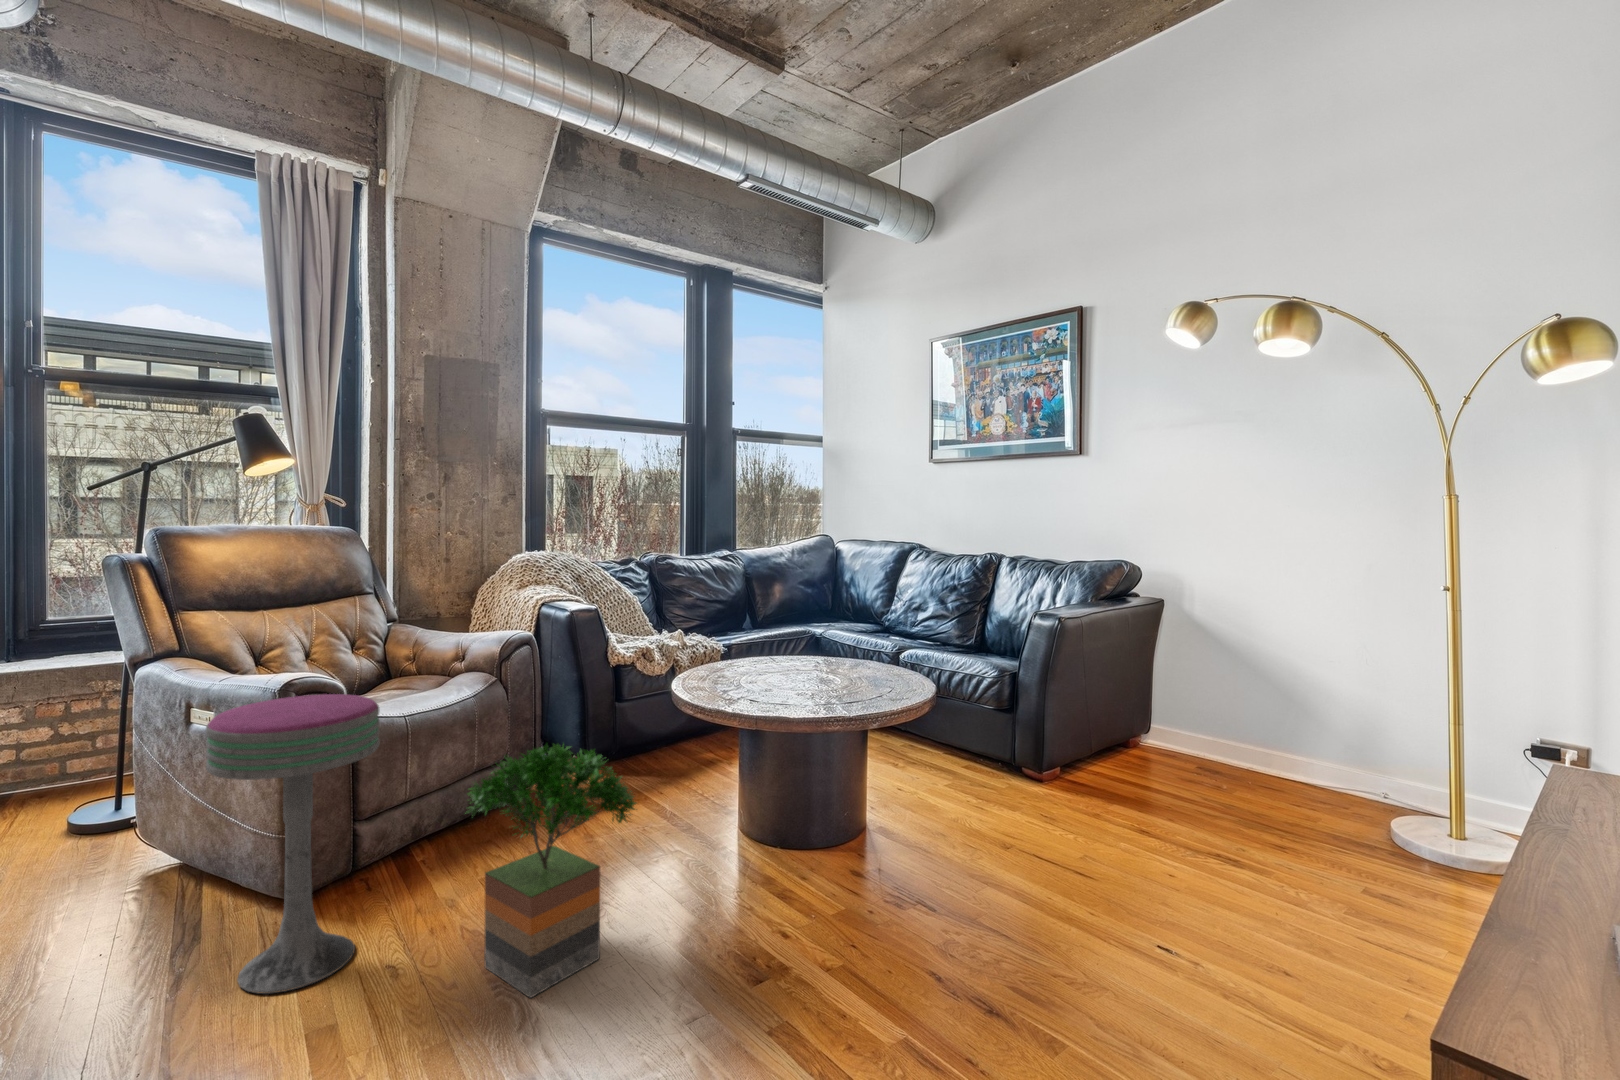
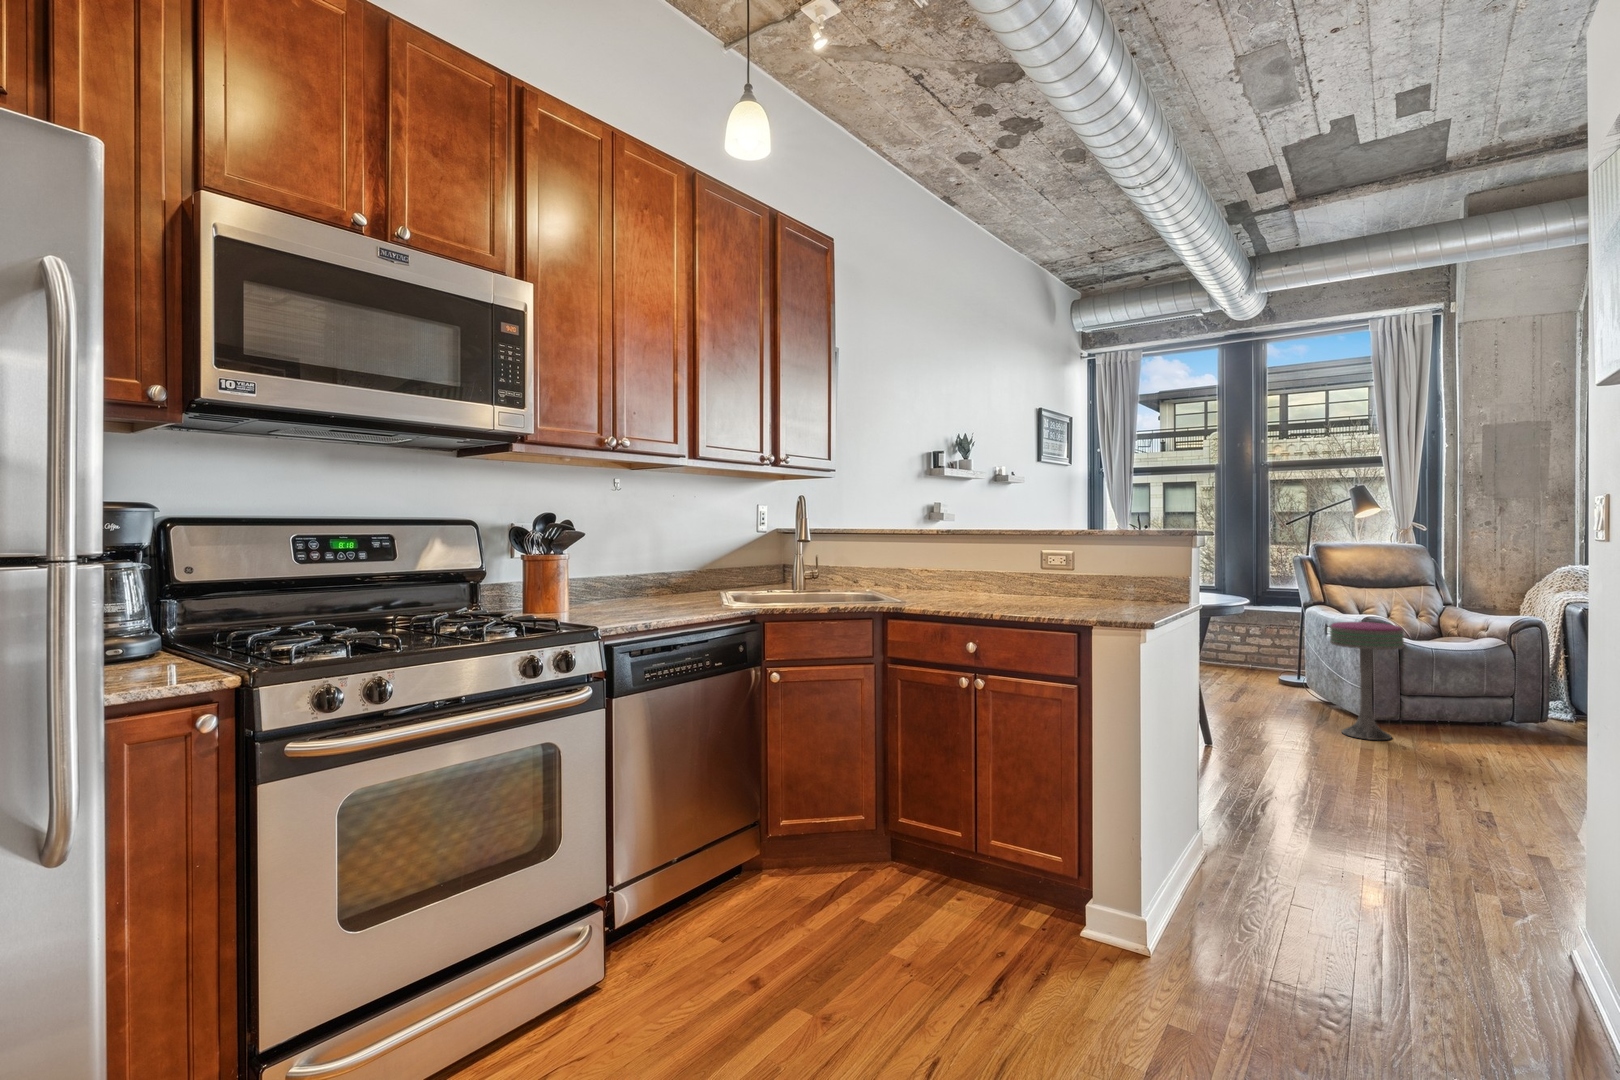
potted tree: present [465,744,636,998] -> none [1436,657,1540,773]

